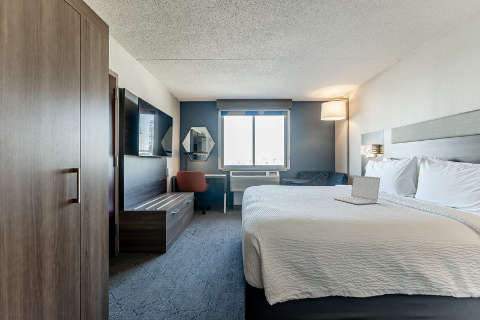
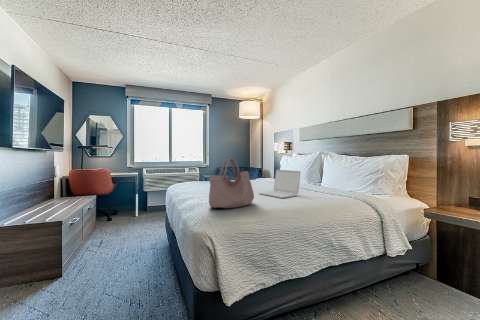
handbag: none [279,164,324,209] -> present [209,158,254,208]

